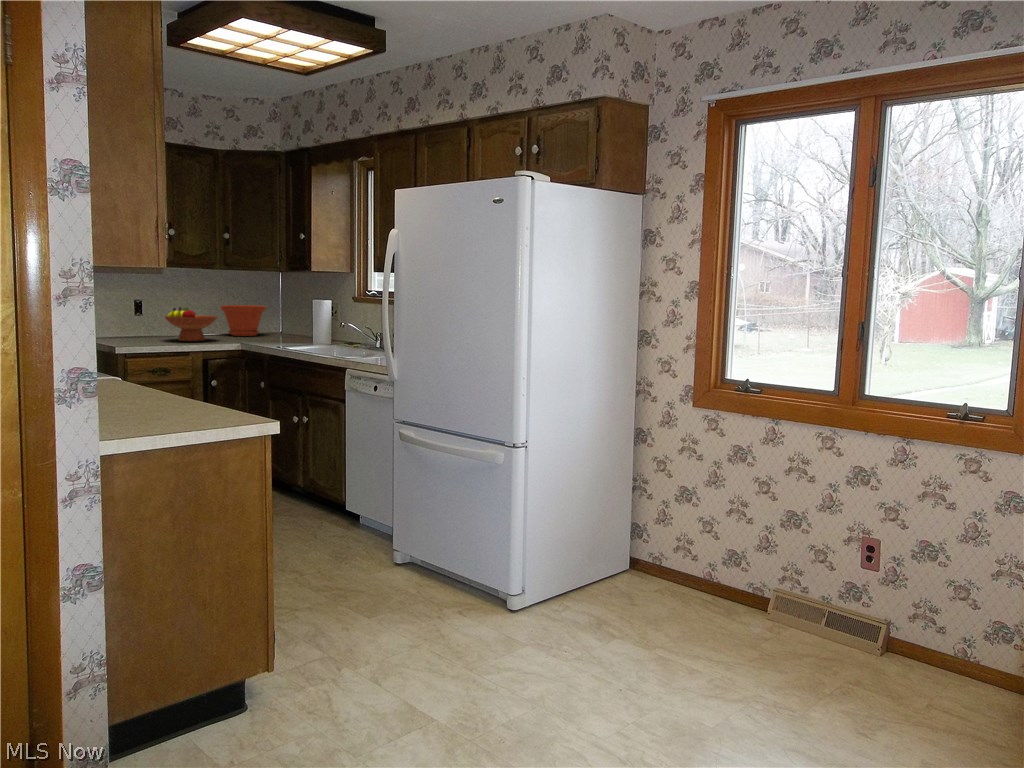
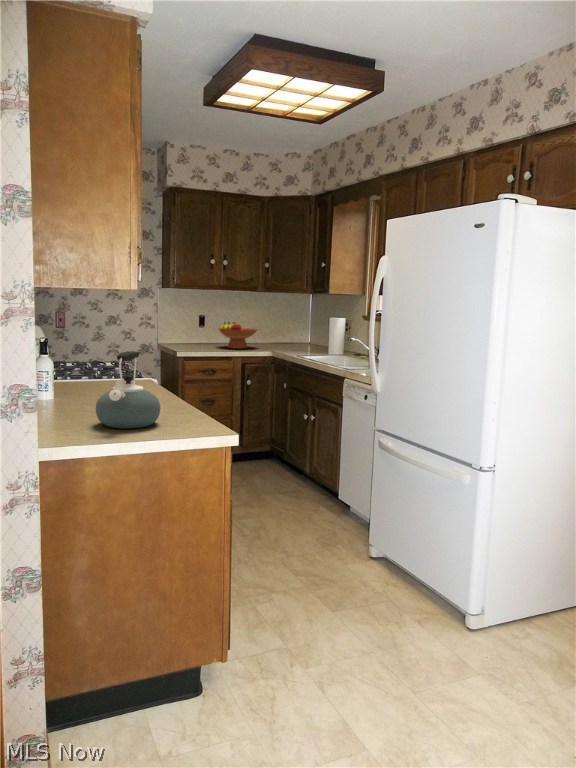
plant pot: present [221,305,266,336] -> none [264,320,299,345]
kettle: none [127,335,200,417] -> present [96,351,160,428]

